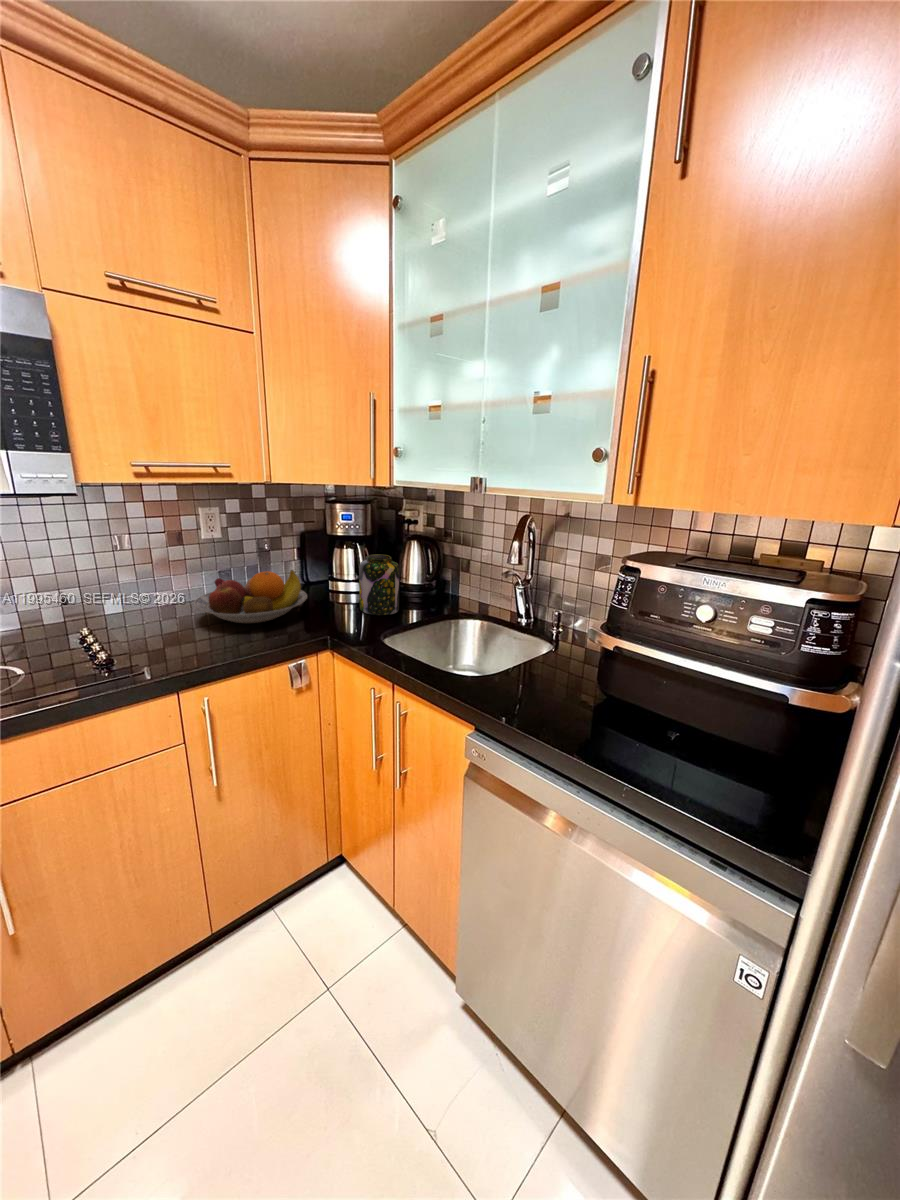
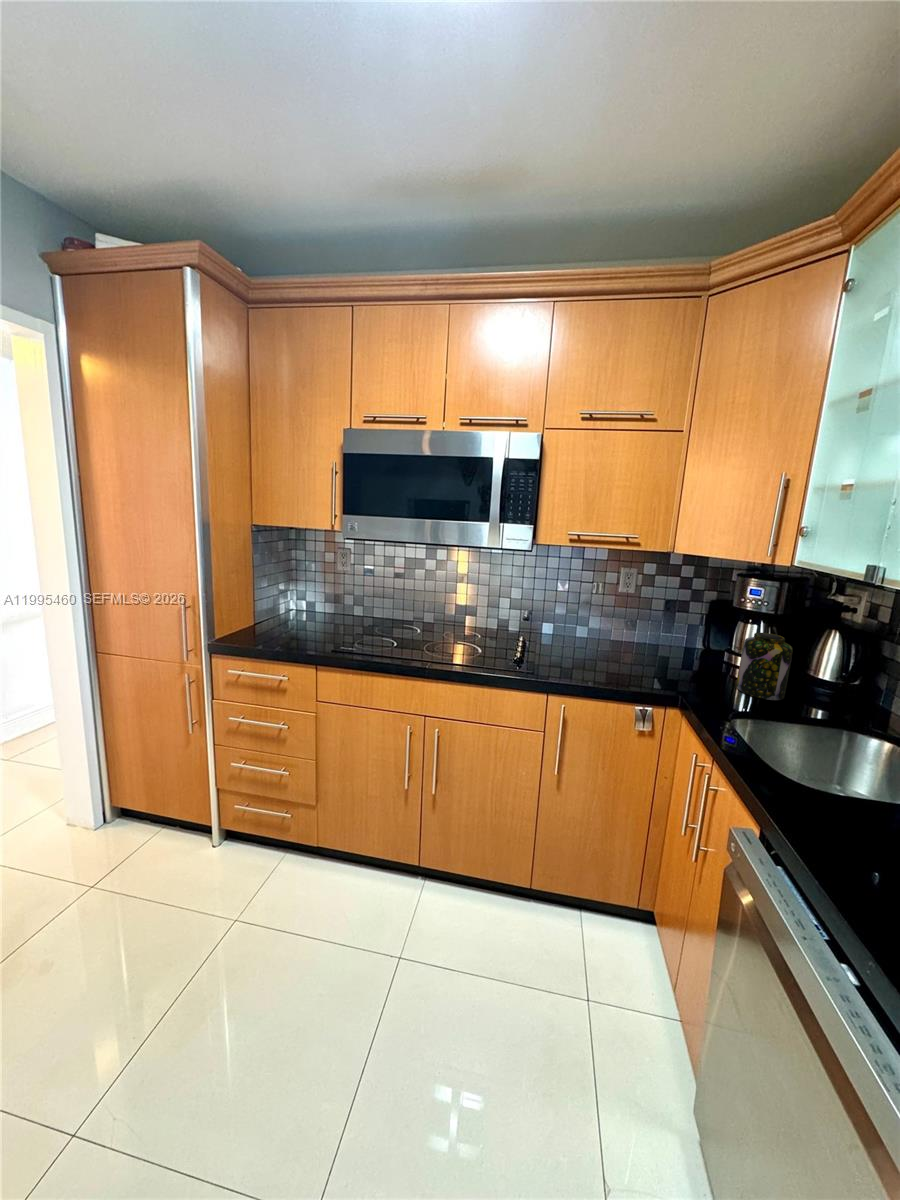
fruit bowl: present [194,570,307,623] -> none [590,625,686,669]

